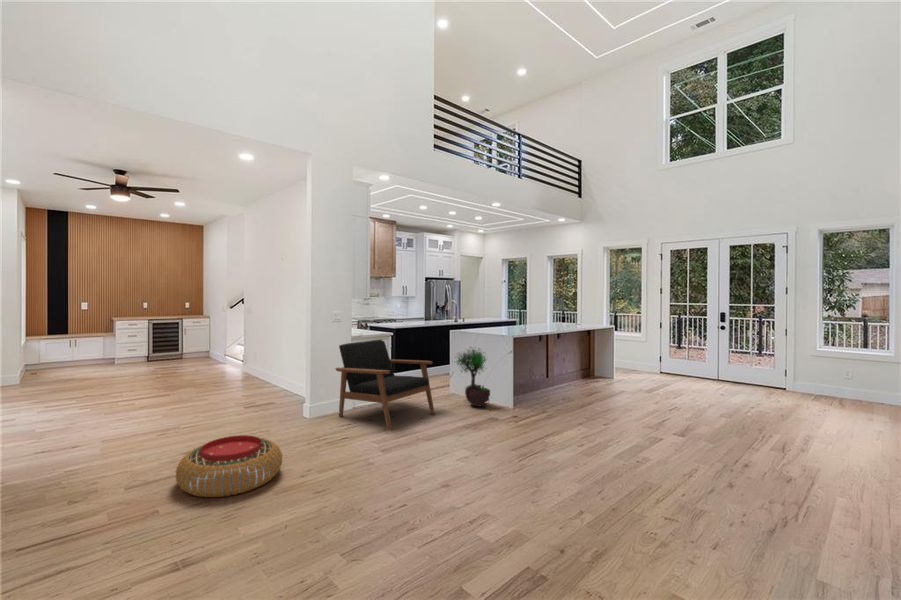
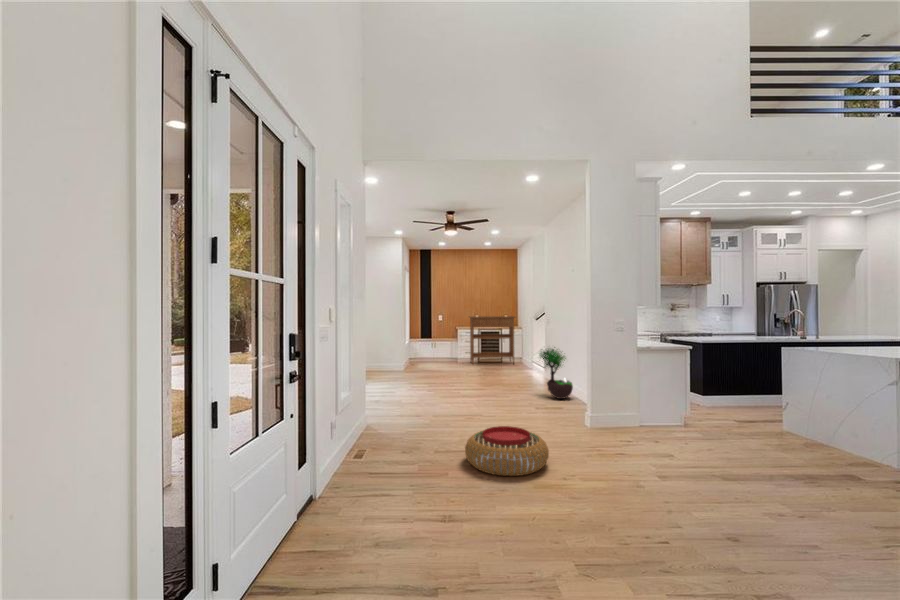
console table: none [132,303,202,364] -> present [469,316,515,364]
armchair: present [336,340,435,430] -> none [617,353,745,456]
potted tree: present [455,347,492,406] -> present [539,347,573,399]

